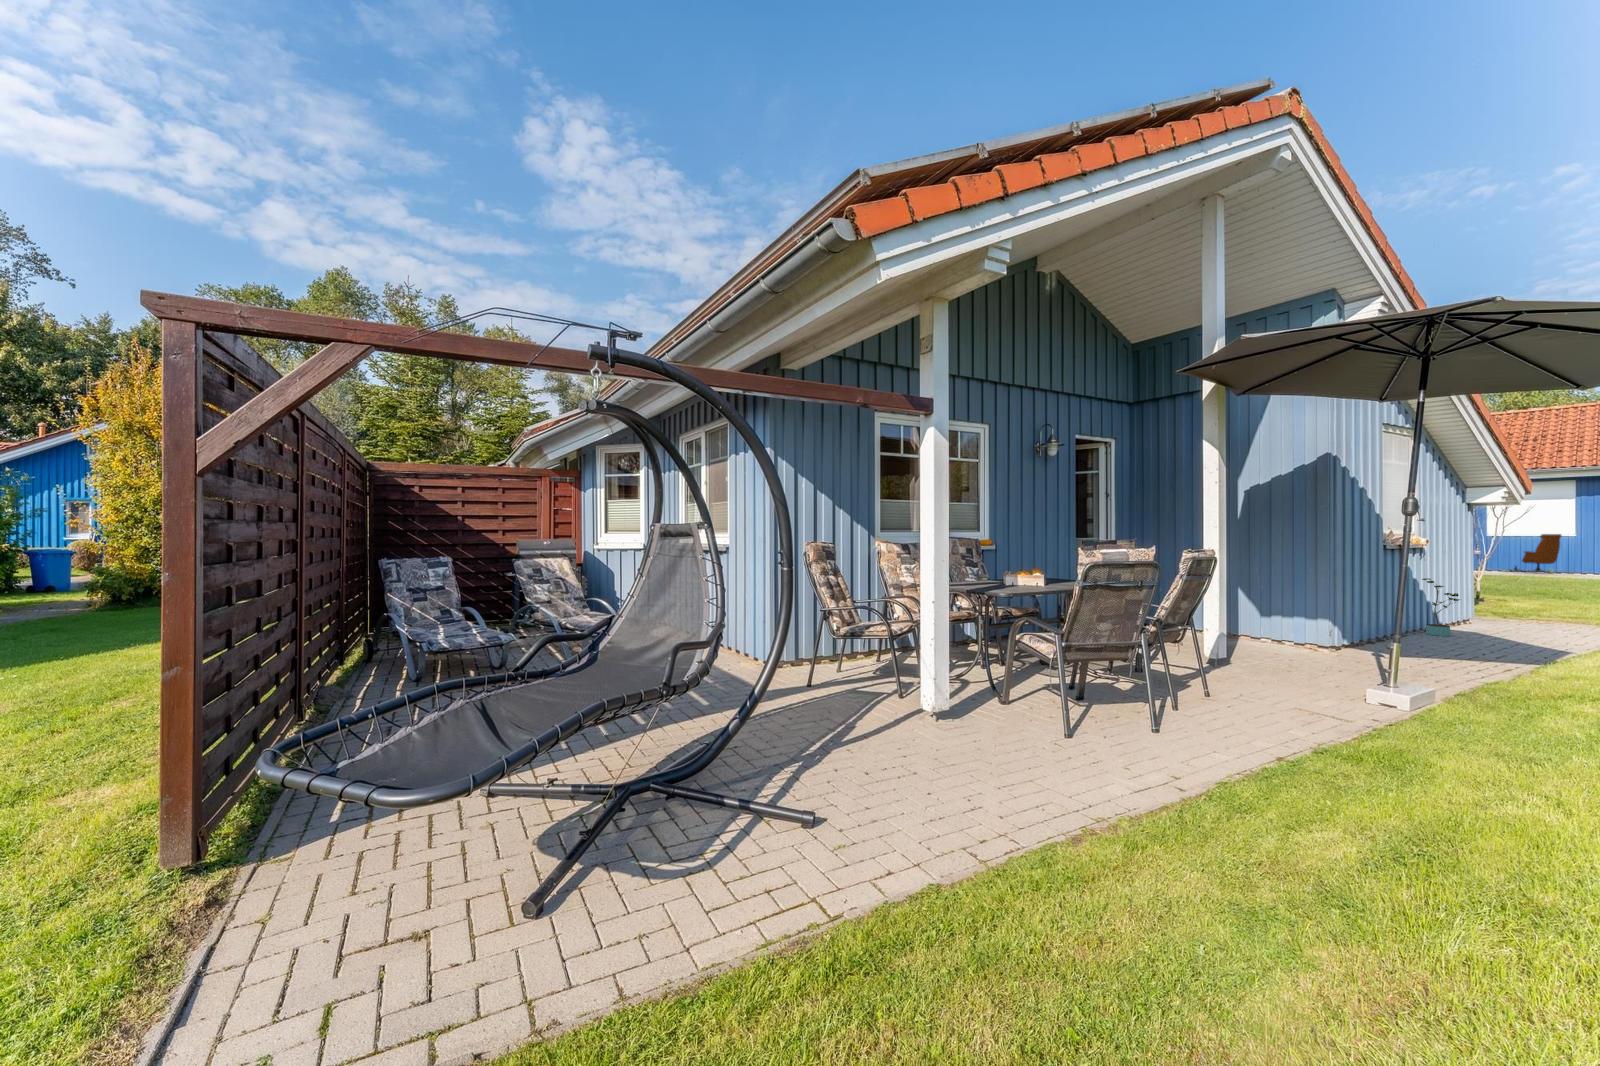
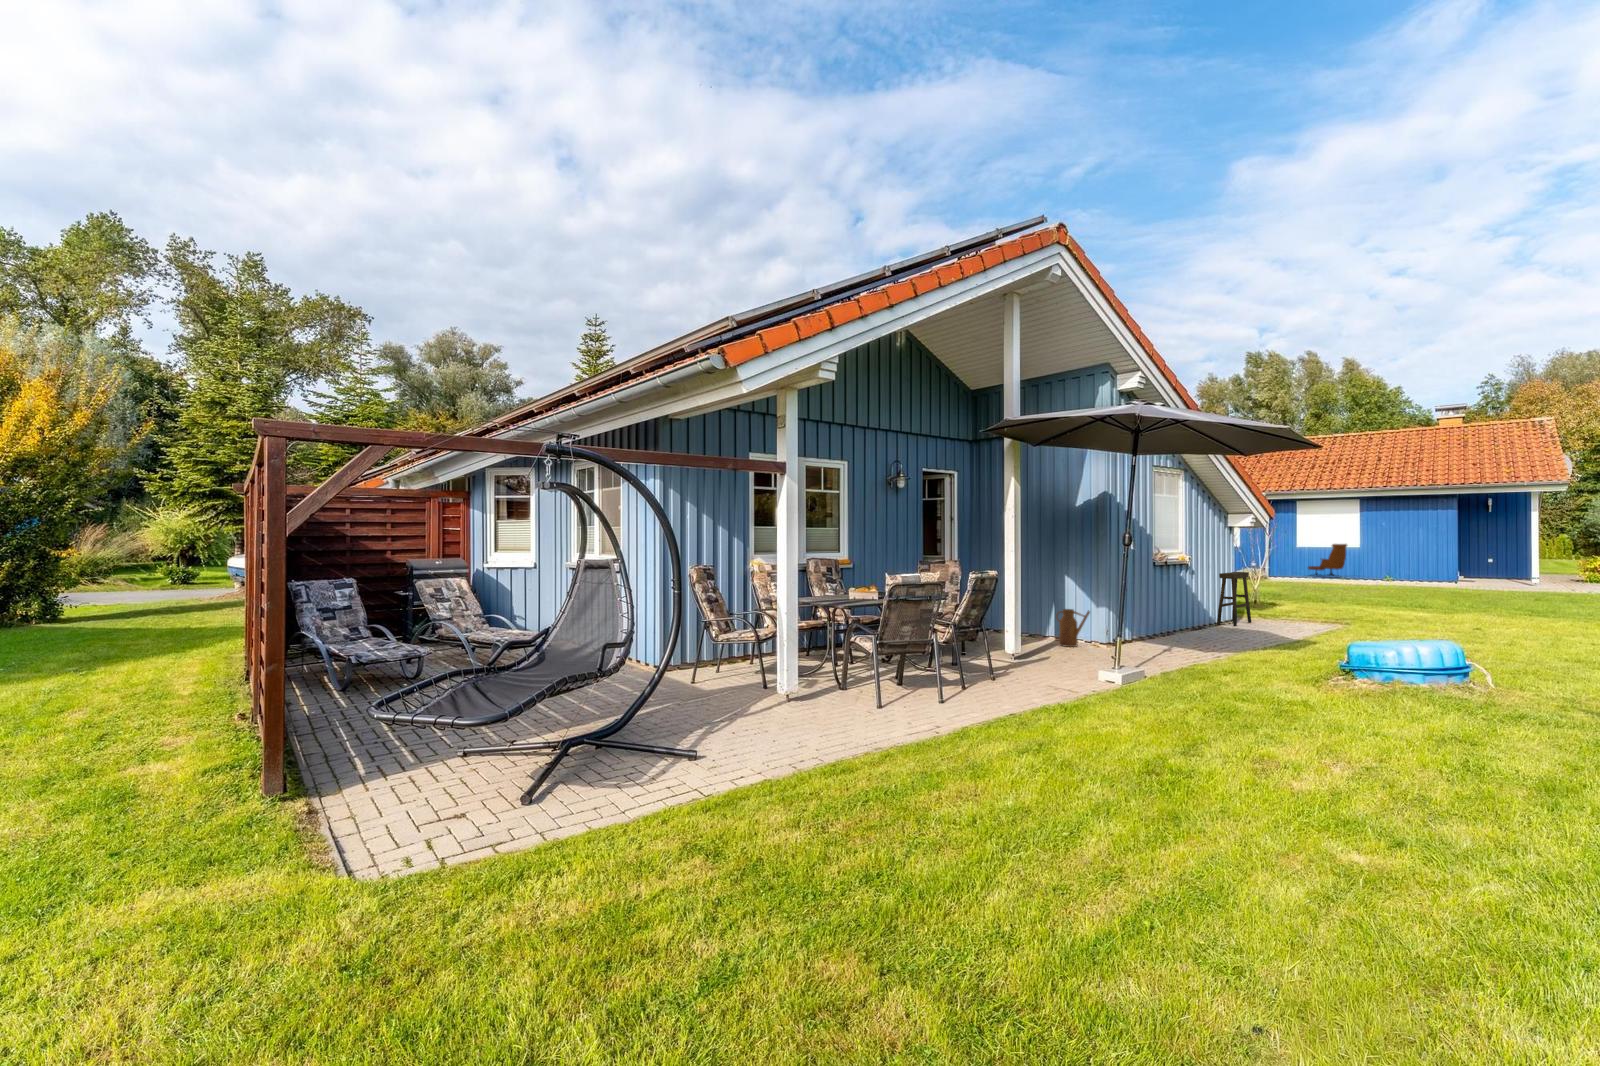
stool: none [1455,560,1502,628] -> present [1217,572,1251,626]
potted plant: present [1422,578,1459,636] -> none [1186,588,1213,633]
watering can: none [1255,602,1309,649] -> present [1056,609,1090,647]

